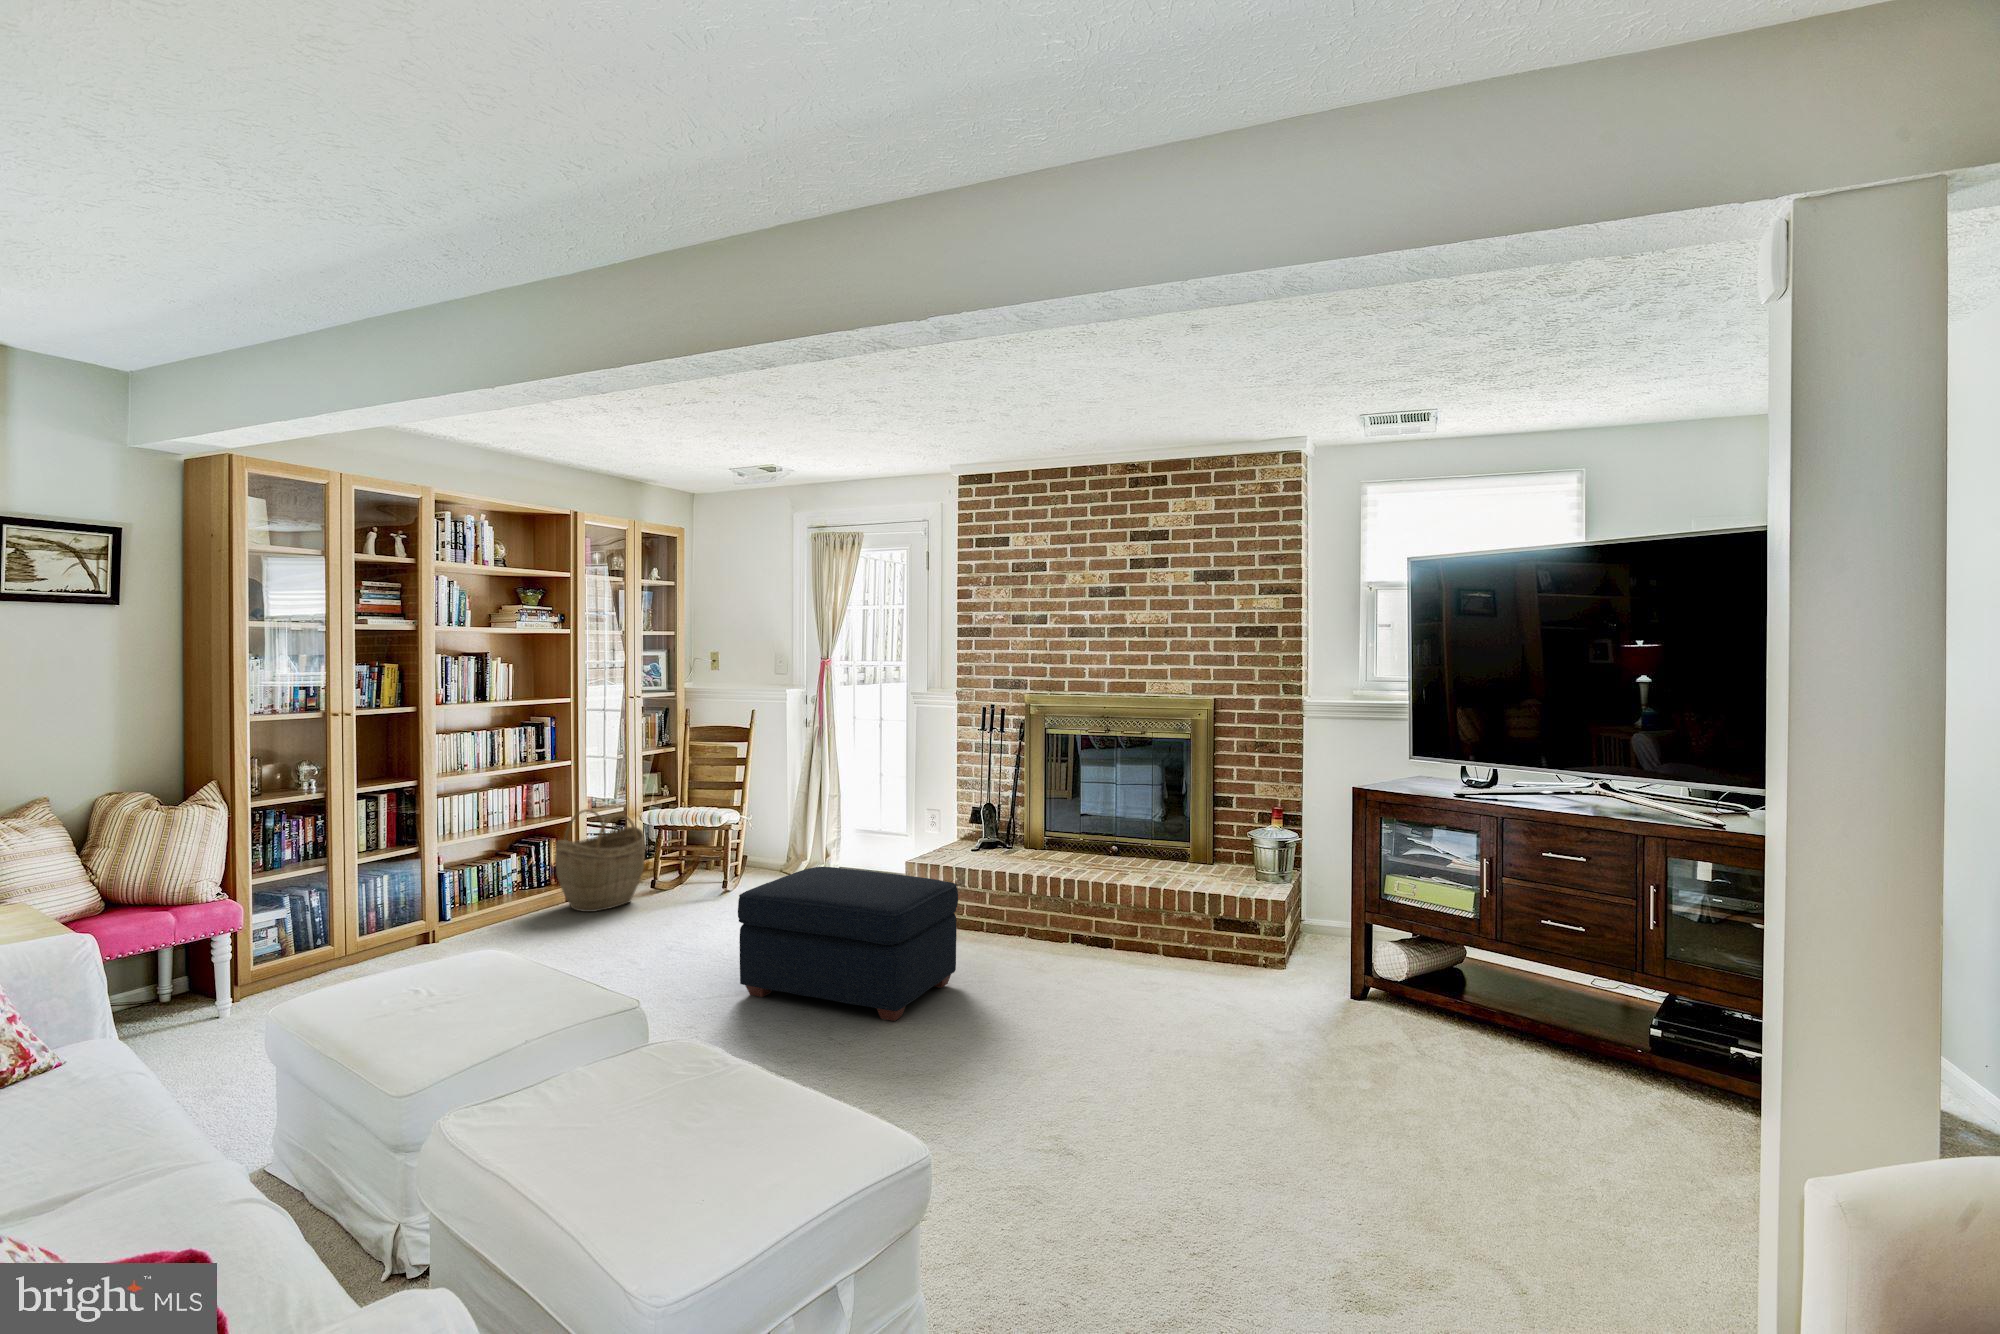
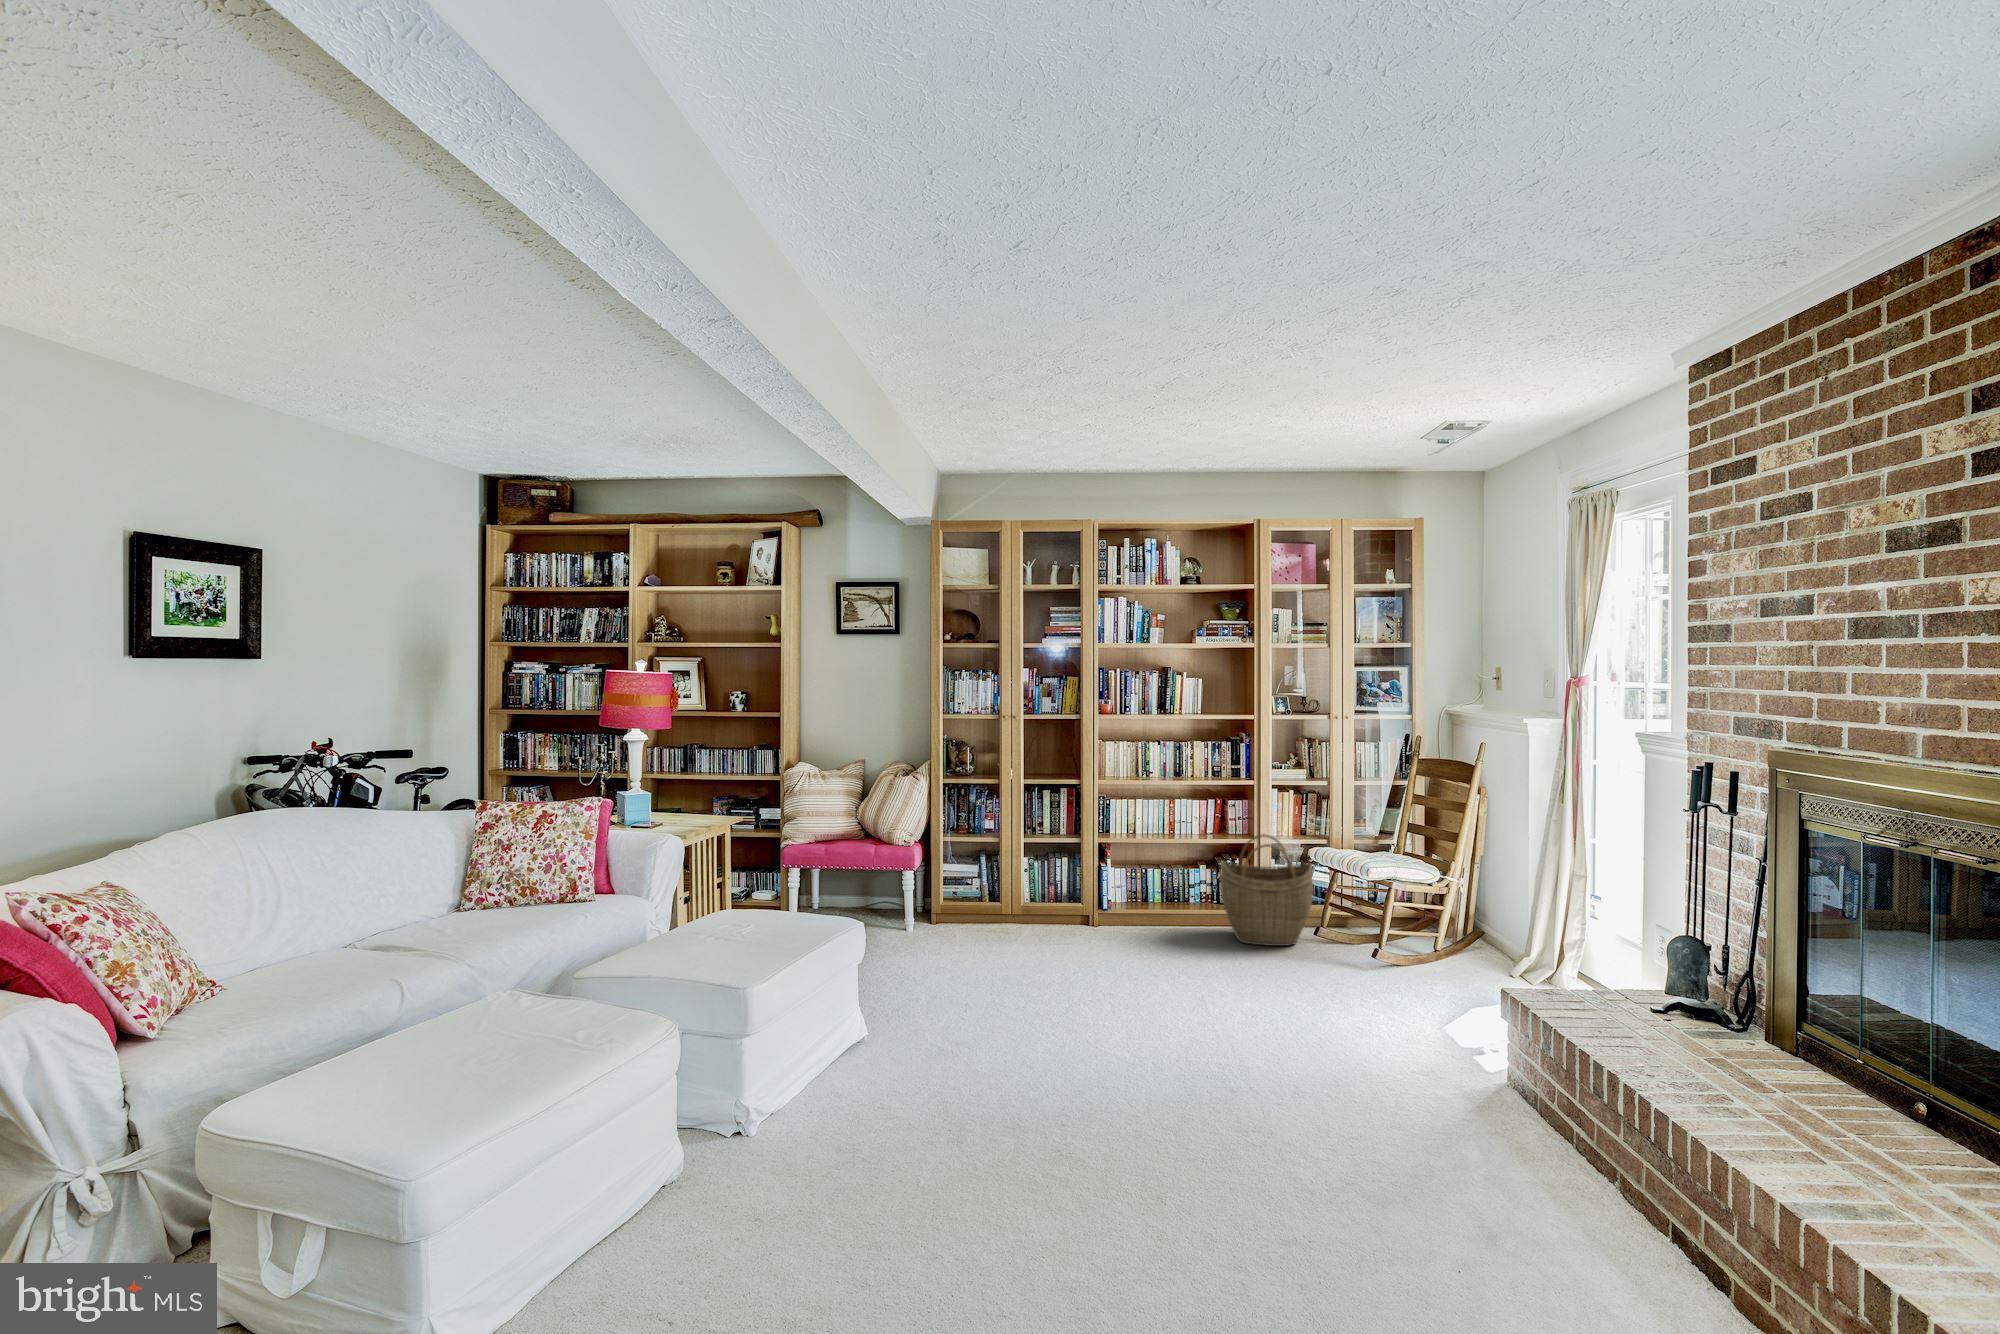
ottoman: present [738,867,958,1021] -> none [1120,948,1334,1171]

